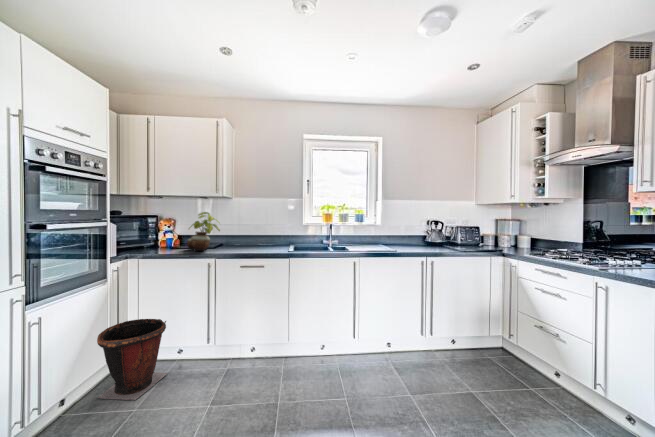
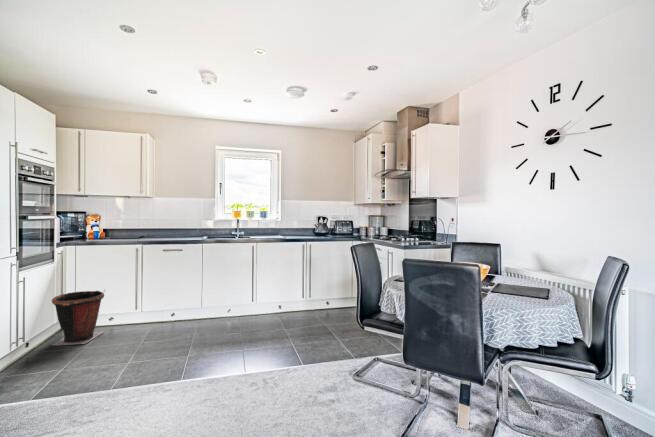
potted plant: present [187,212,220,251] -> none [115,209,146,240]

